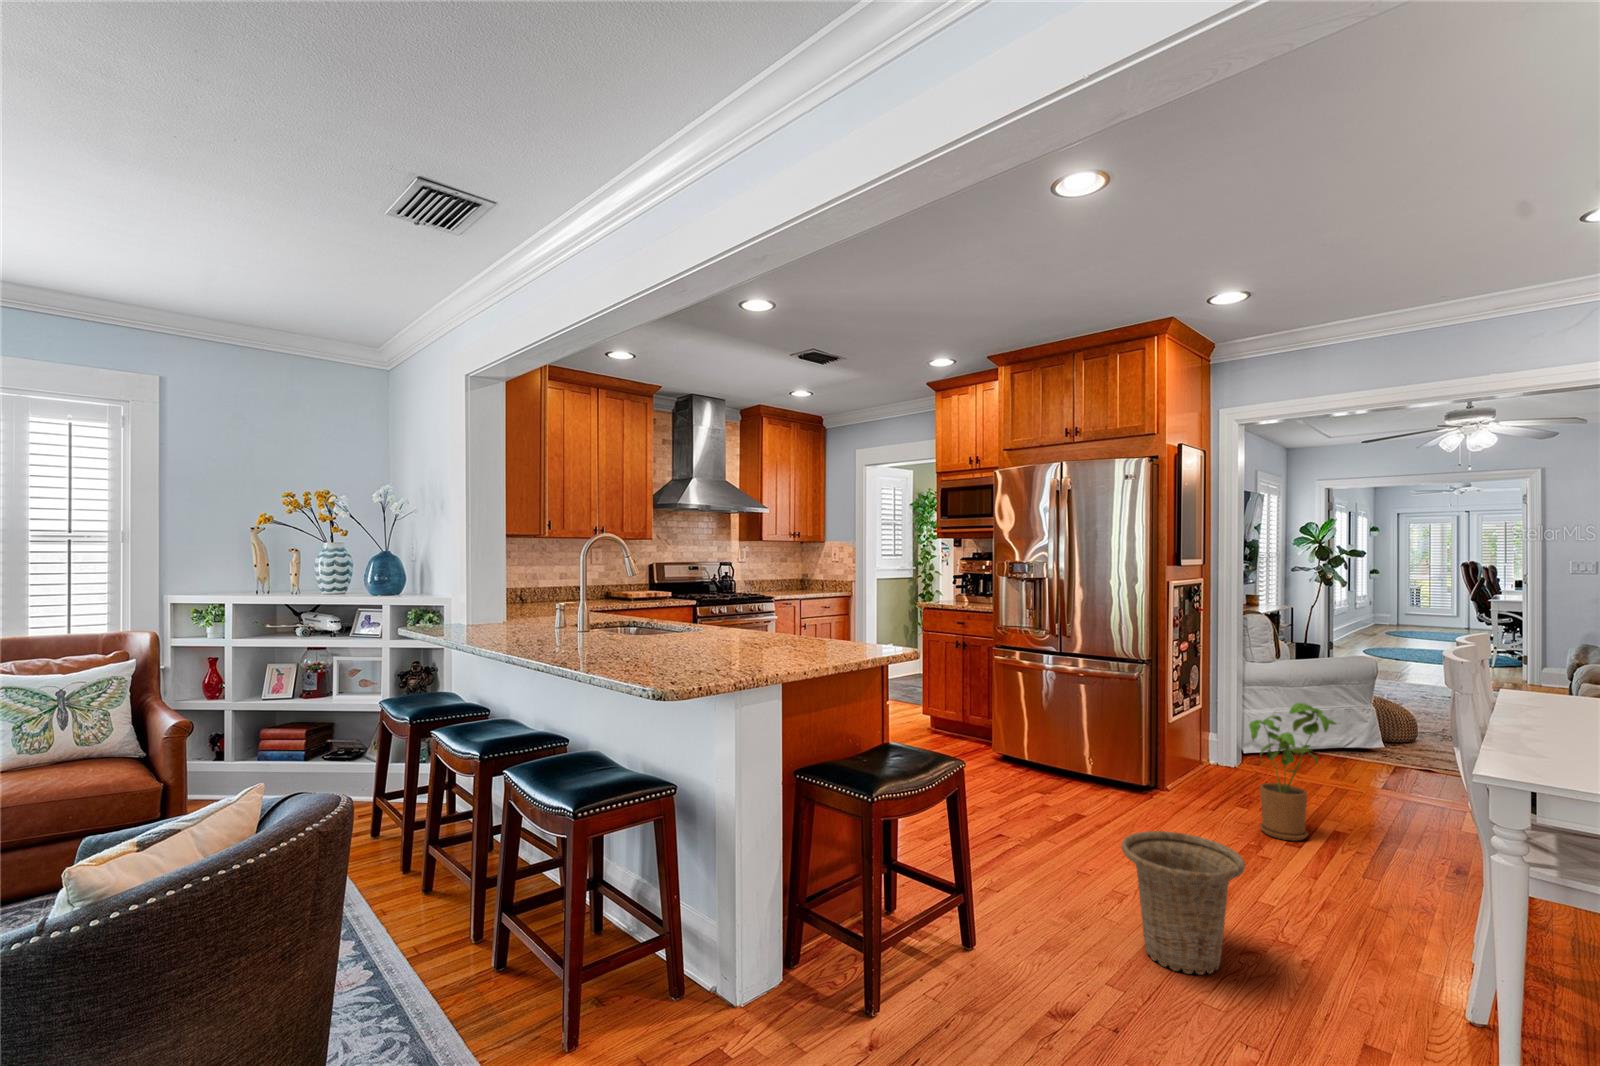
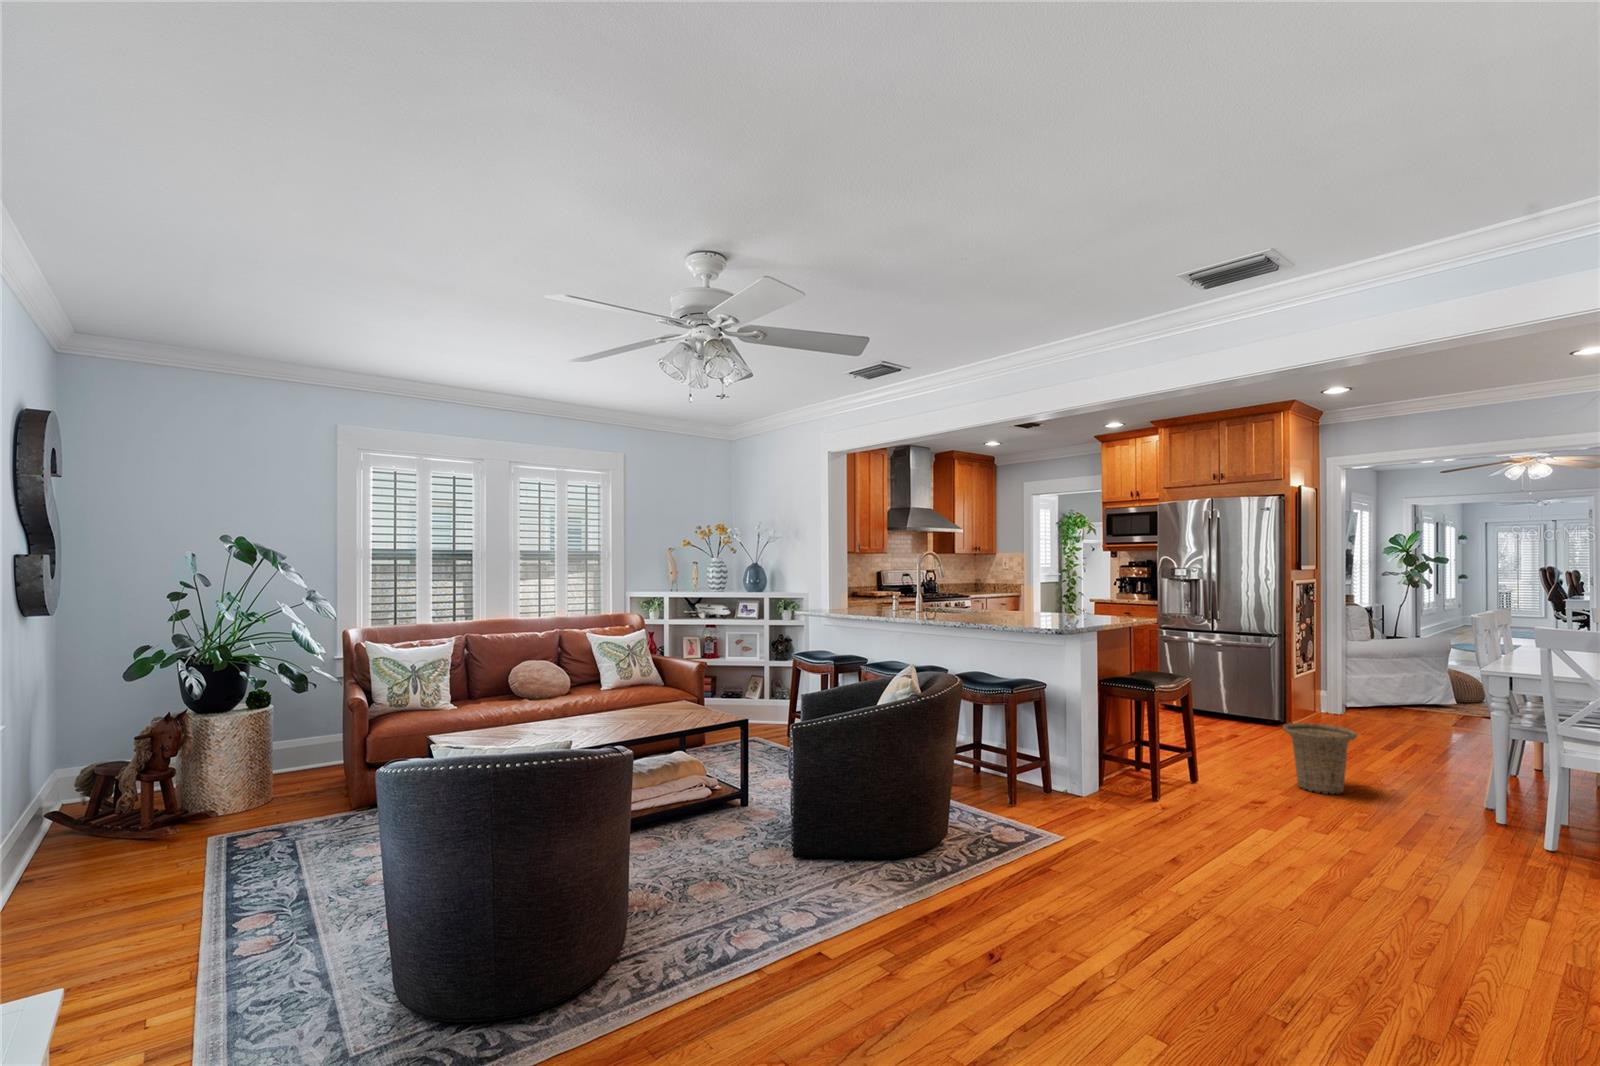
house plant: present [1249,703,1337,841] -> none [1354,659,1418,749]

